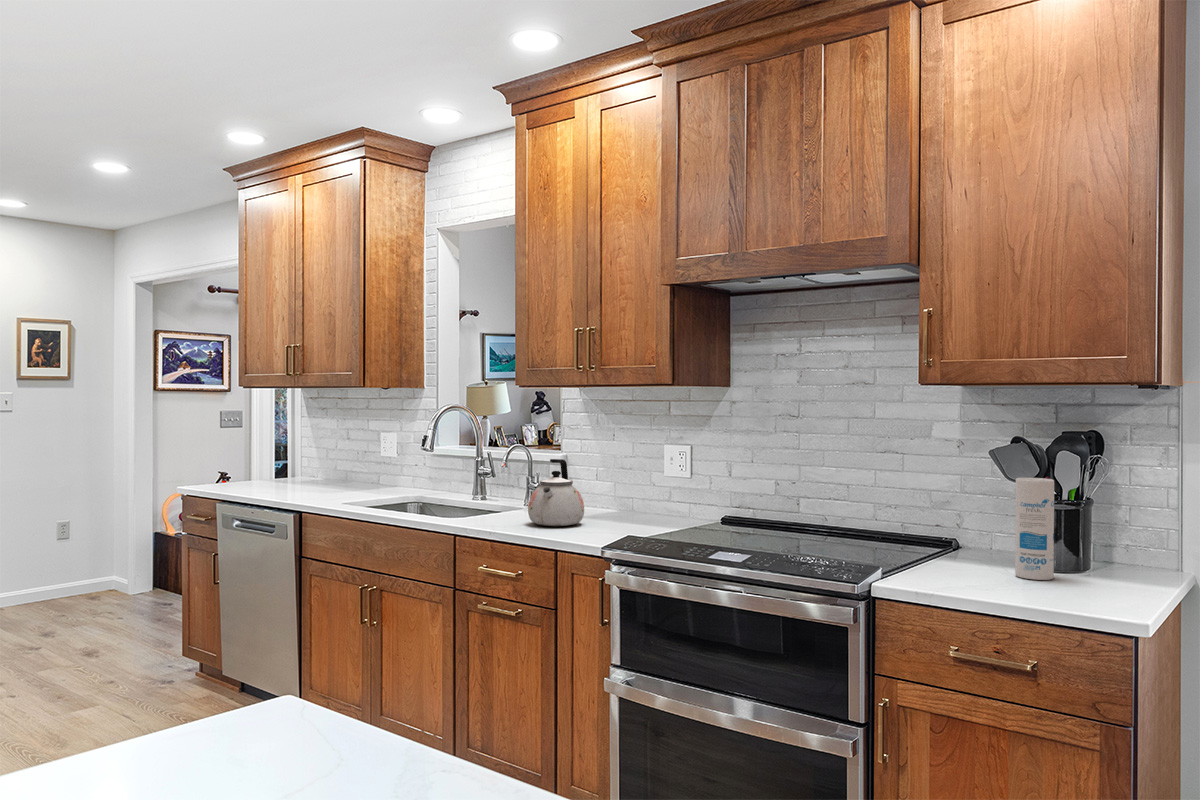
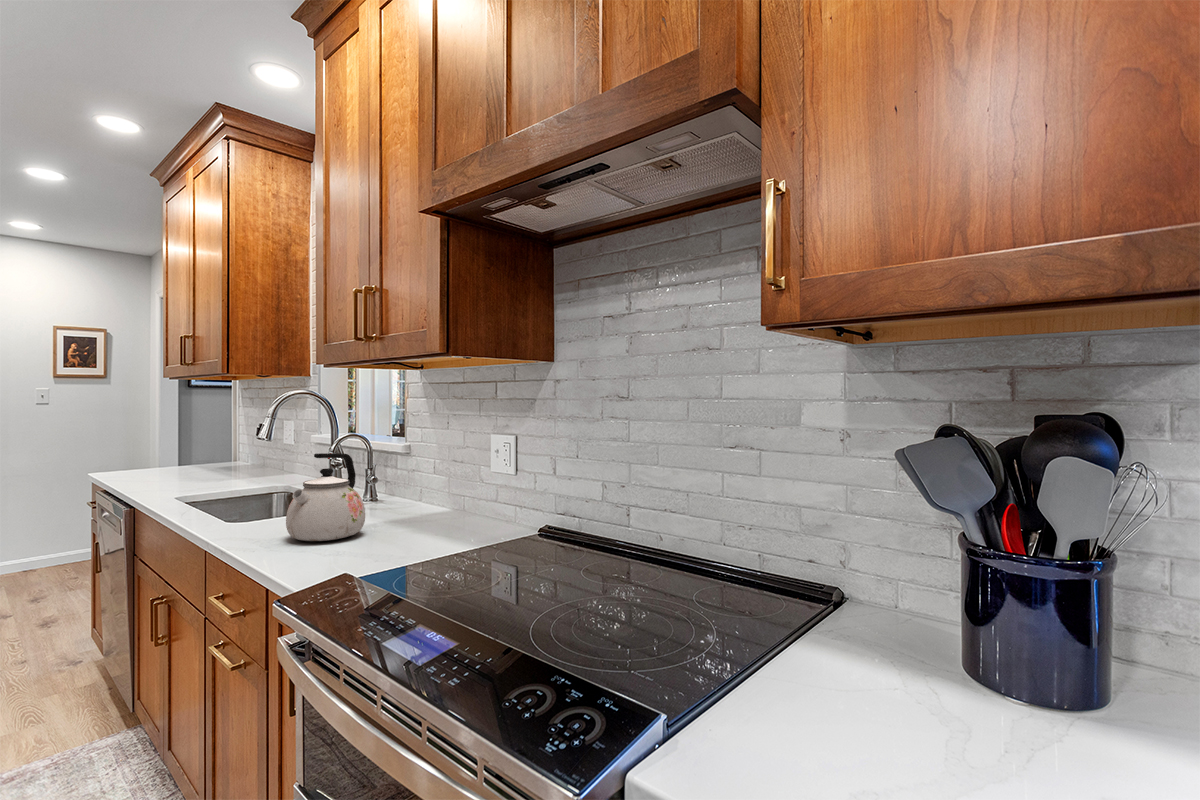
canister: present [1015,478,1054,580] -> none [949,513,1046,768]

